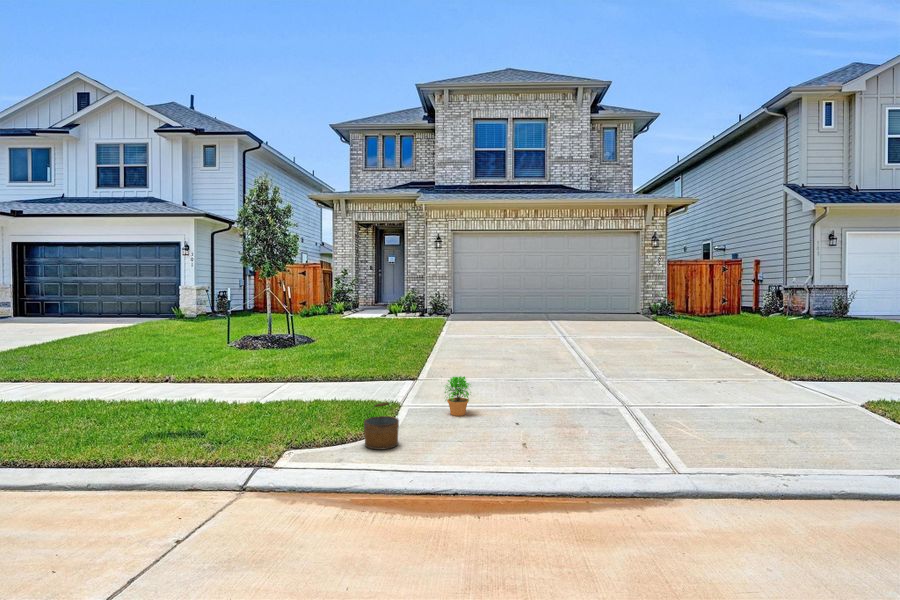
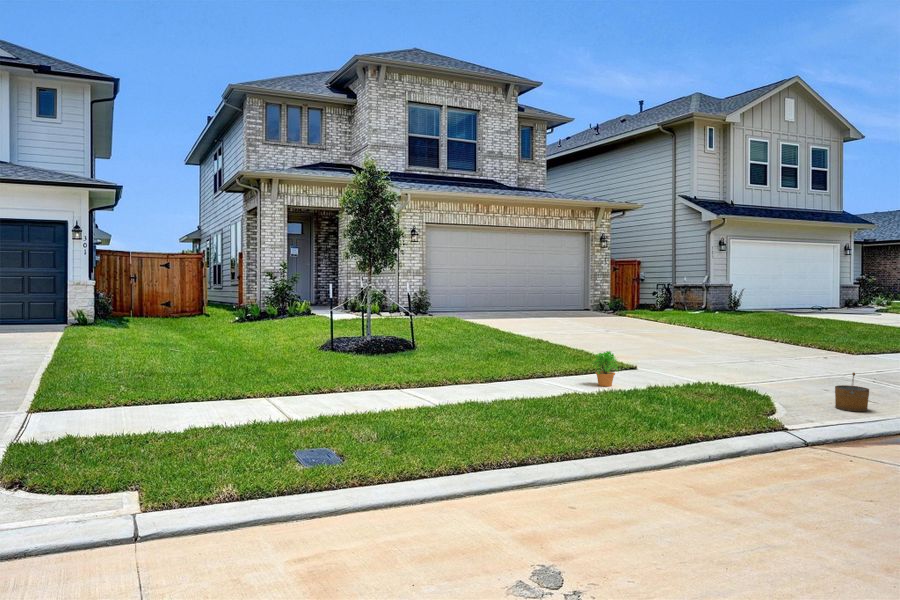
potted plant: present [445,376,471,416] -> present [593,351,618,386]

